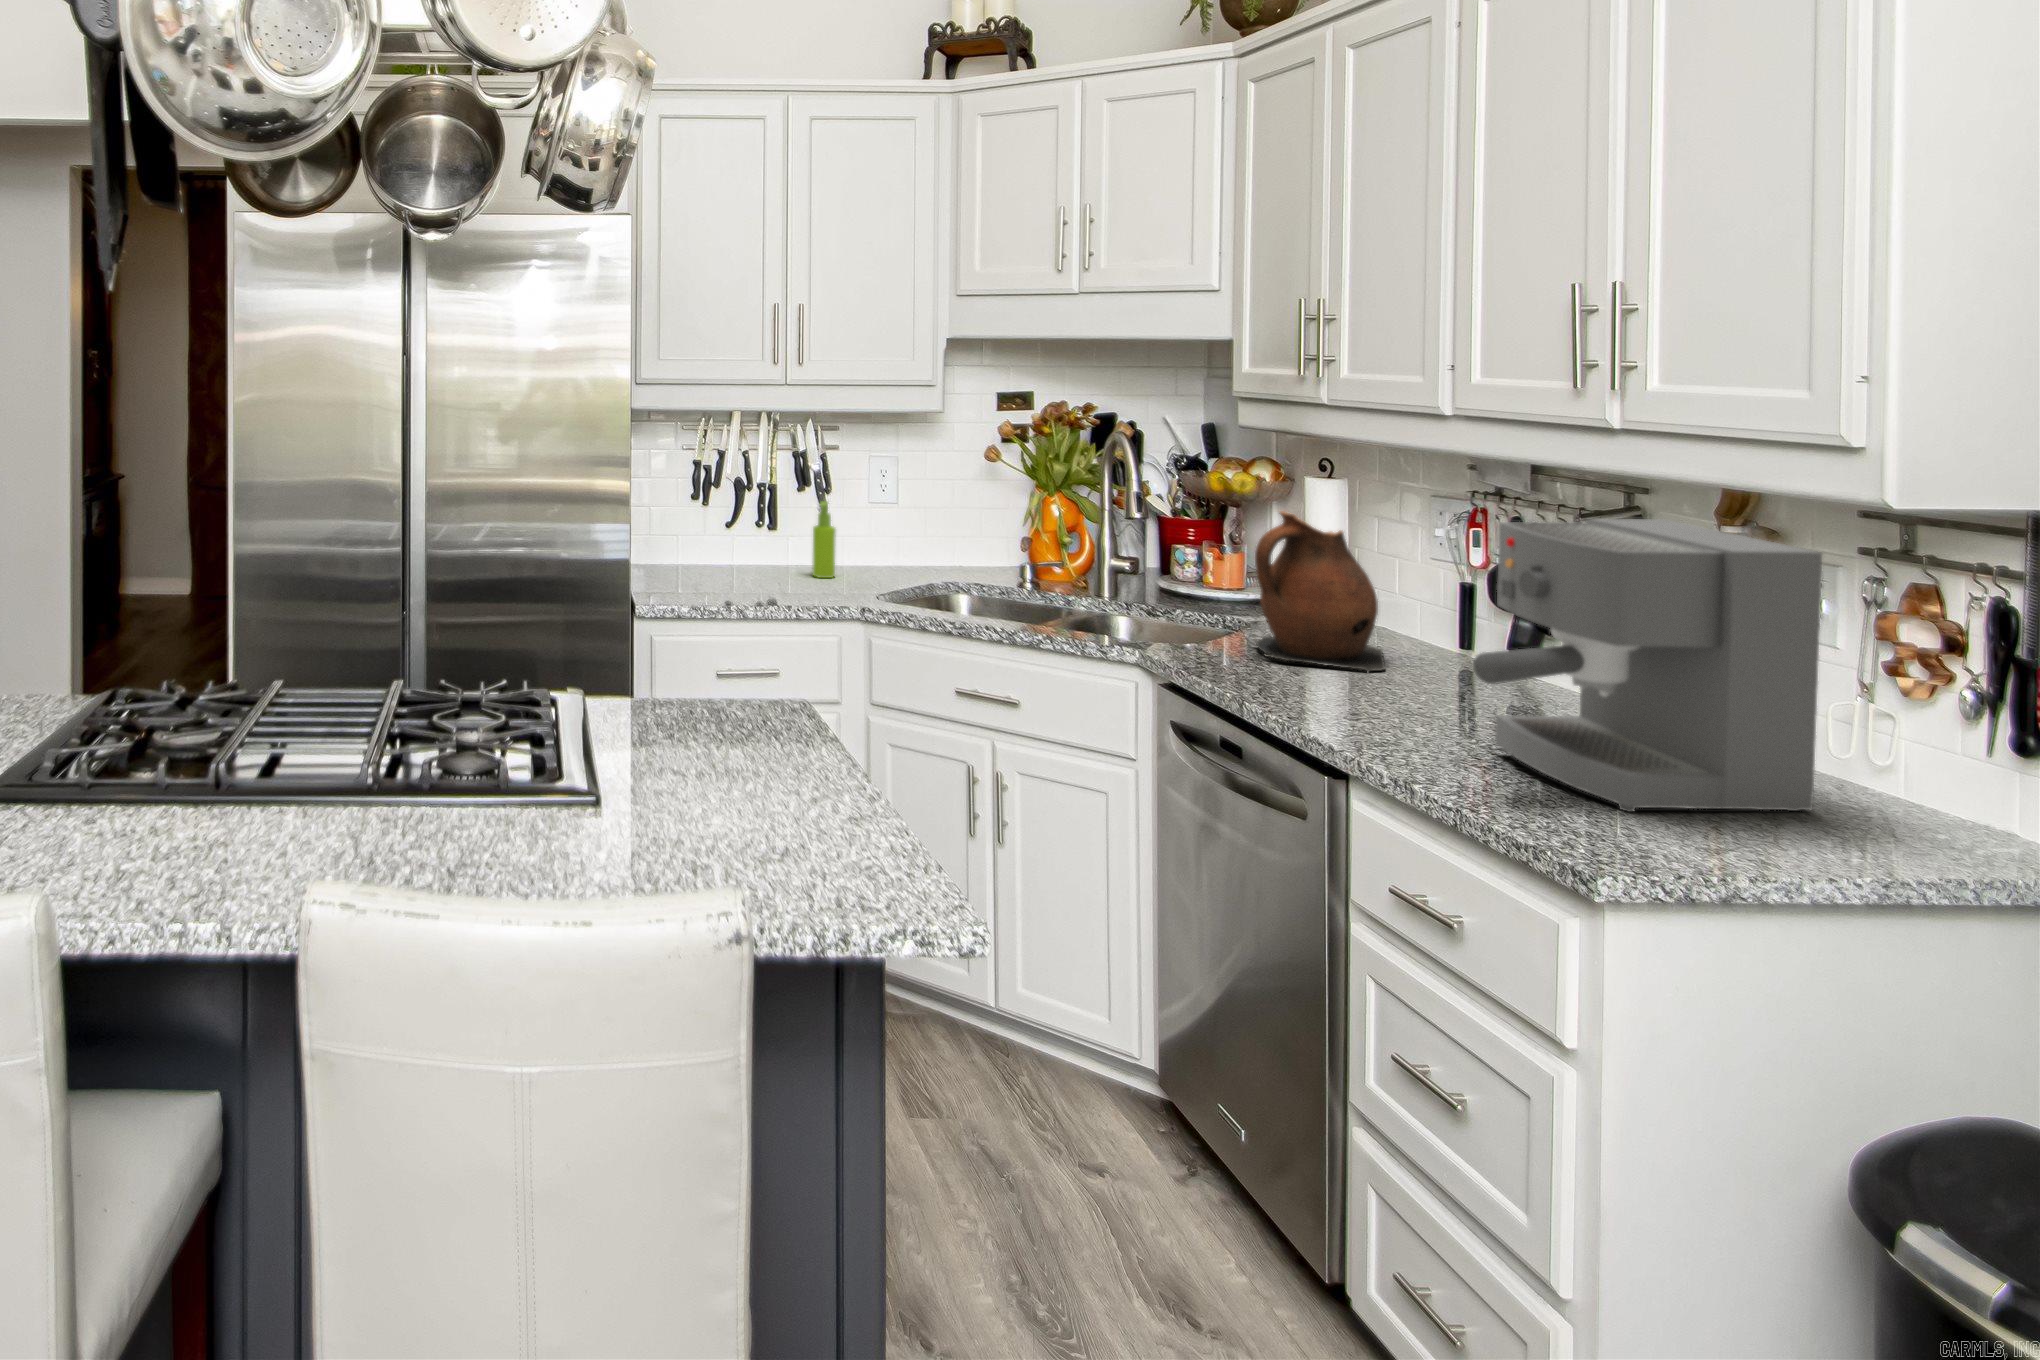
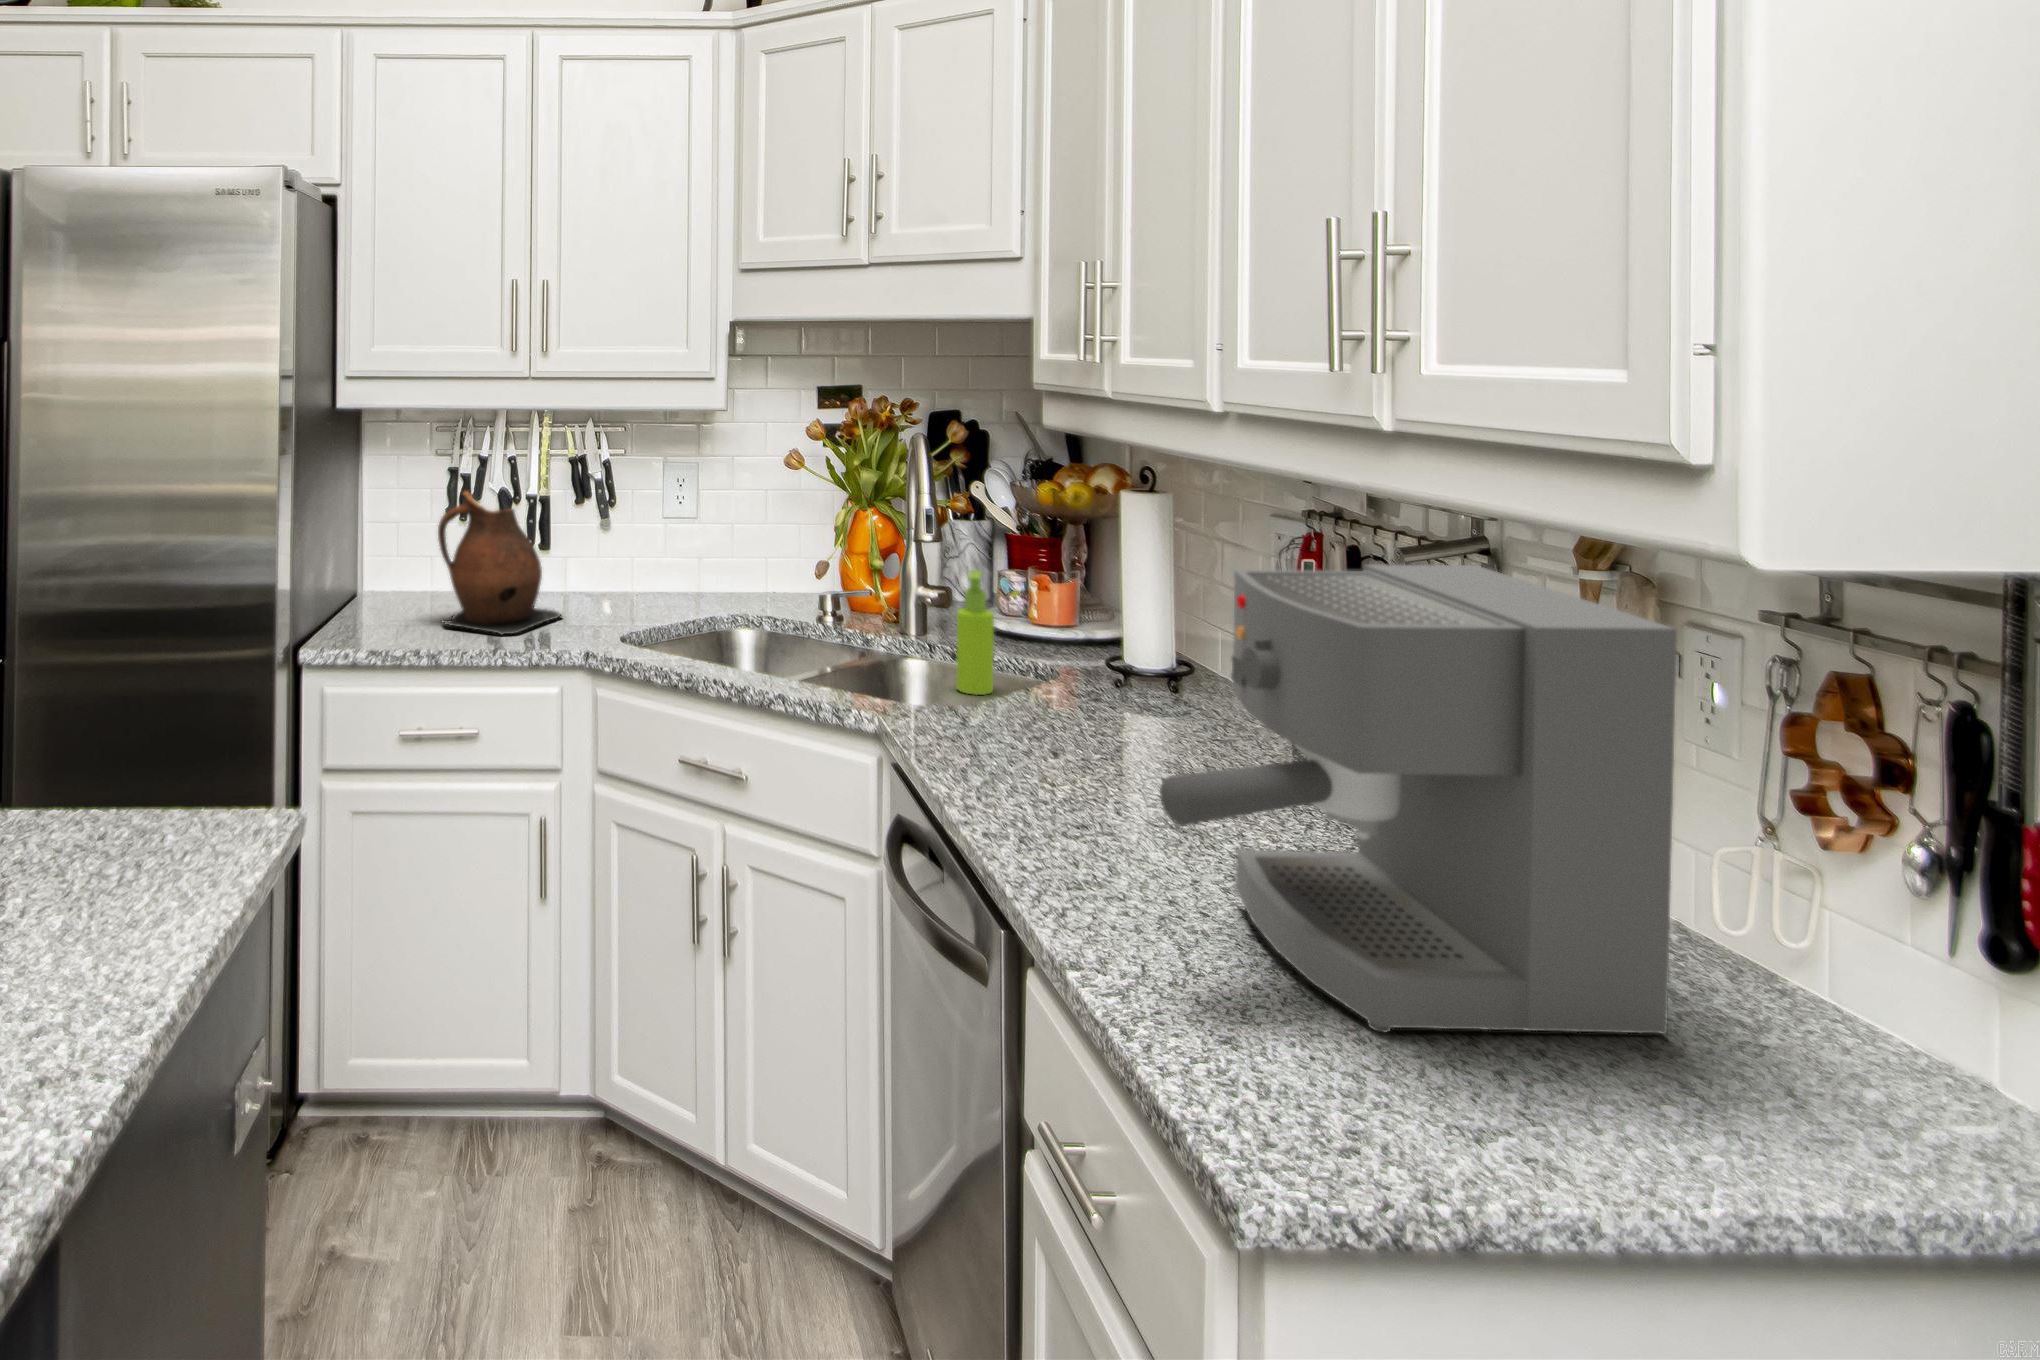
soap dispenser: present [812,501,836,578] -> present [956,570,994,695]
ceramic pitcher: present [1255,511,1385,672] -> present [438,492,562,635]

